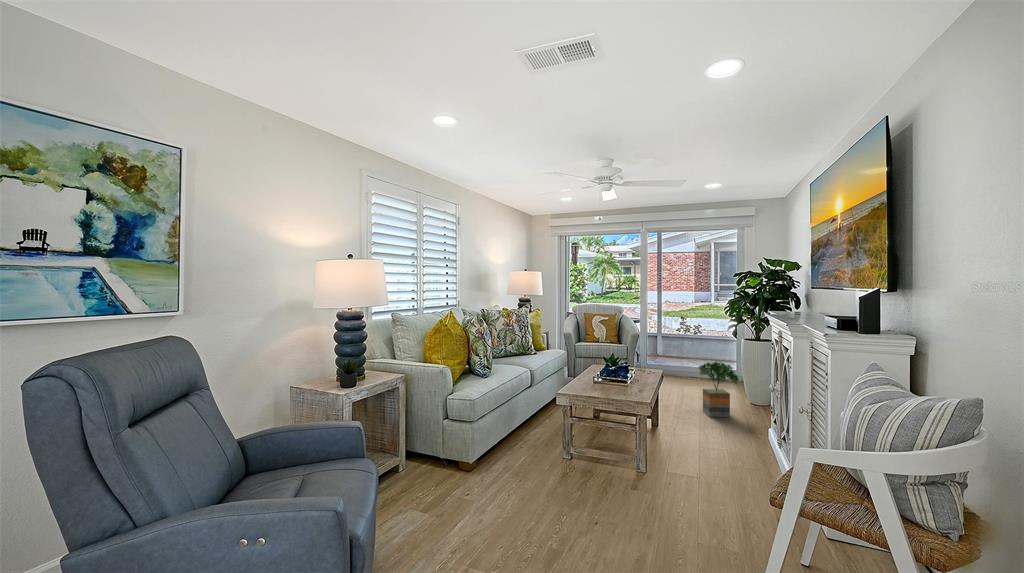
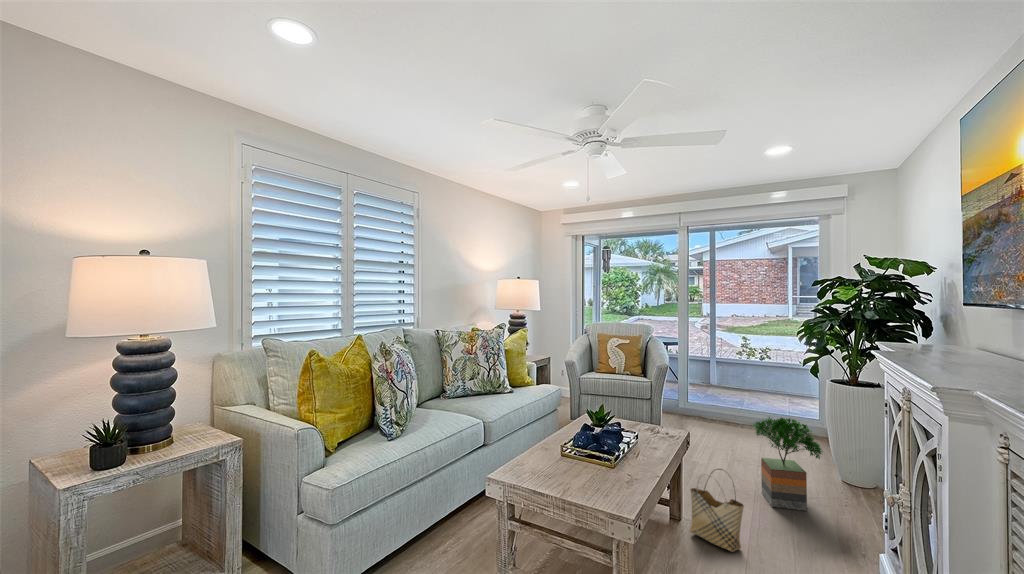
woven basket: none [665,390,697,435] -> present [690,469,744,552]

